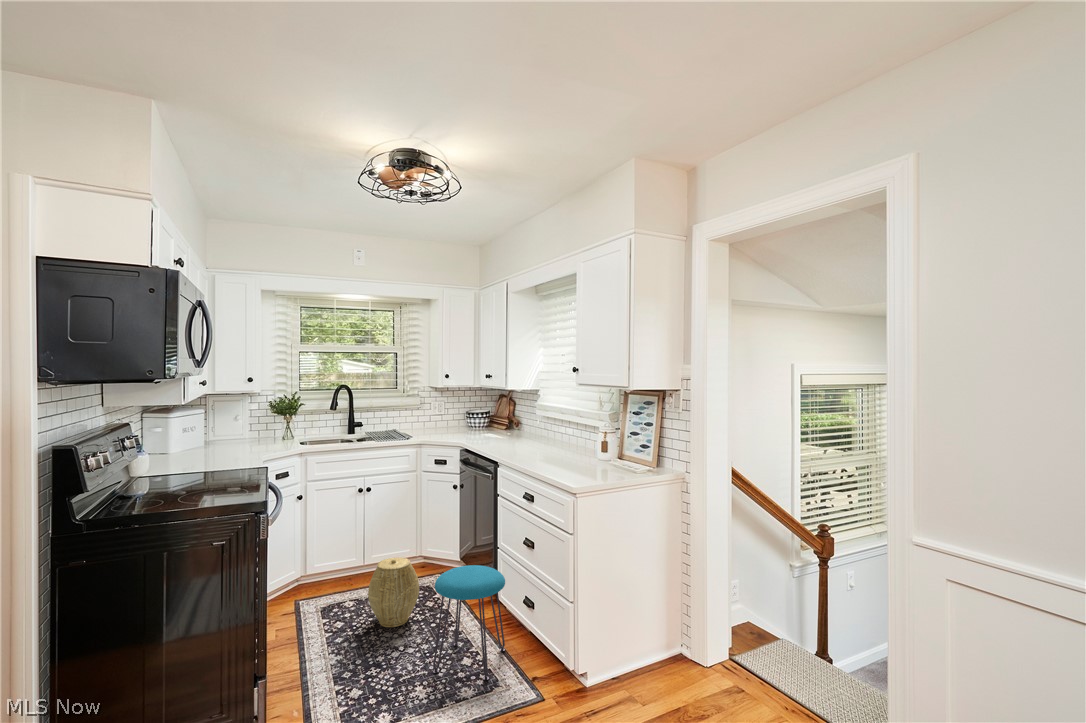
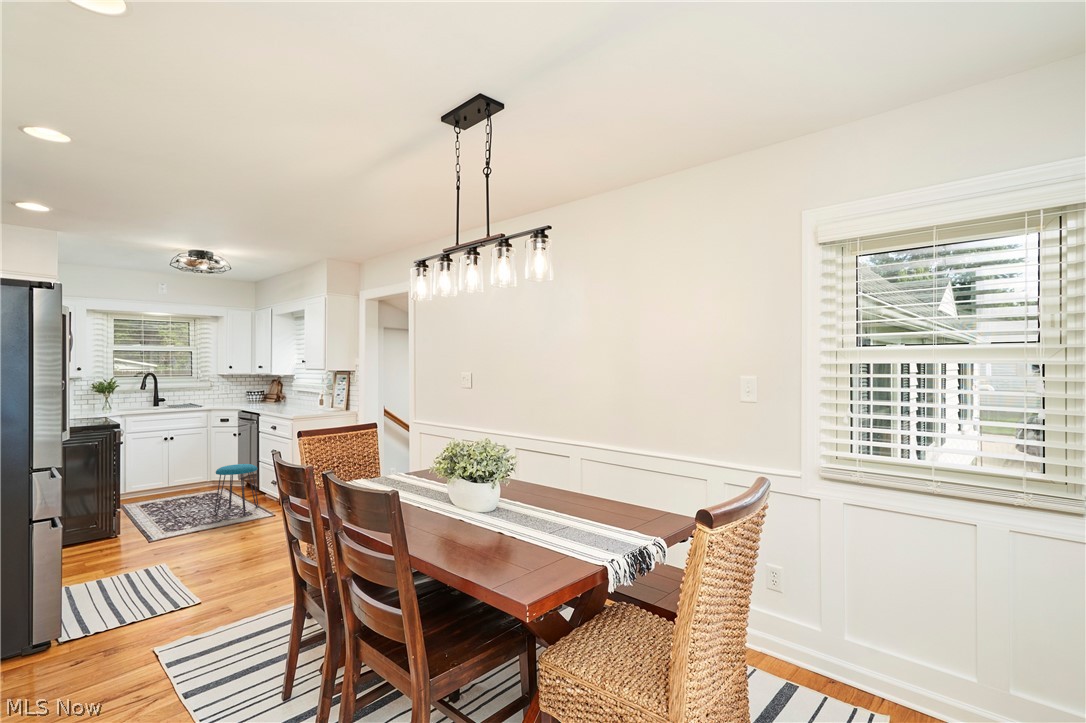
woven basket: present [368,558,419,627] -> none [174,470,208,506]

